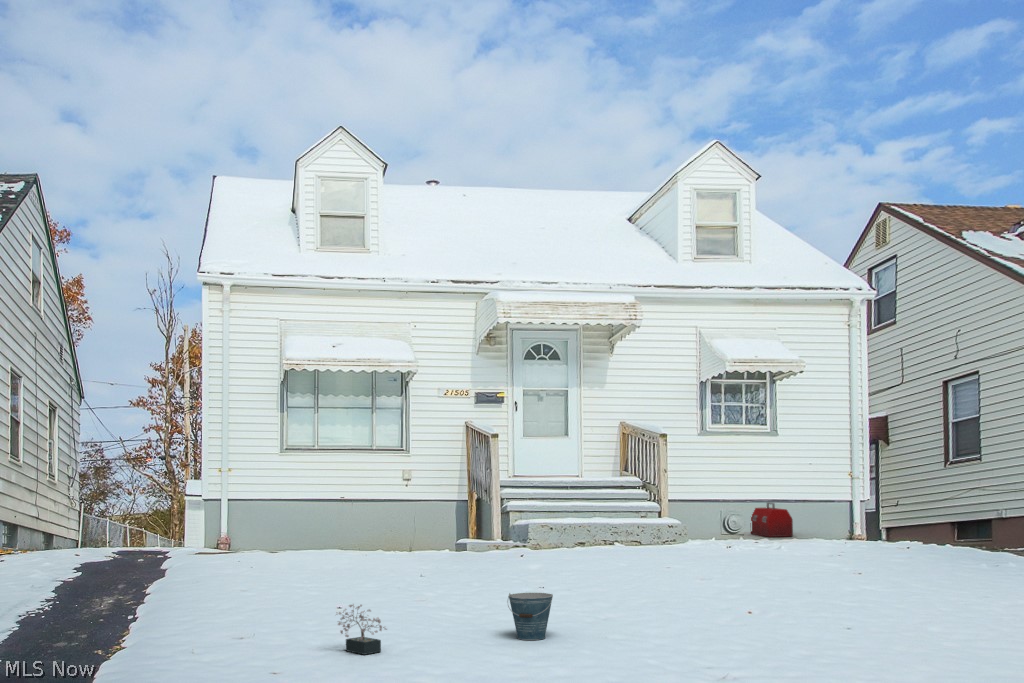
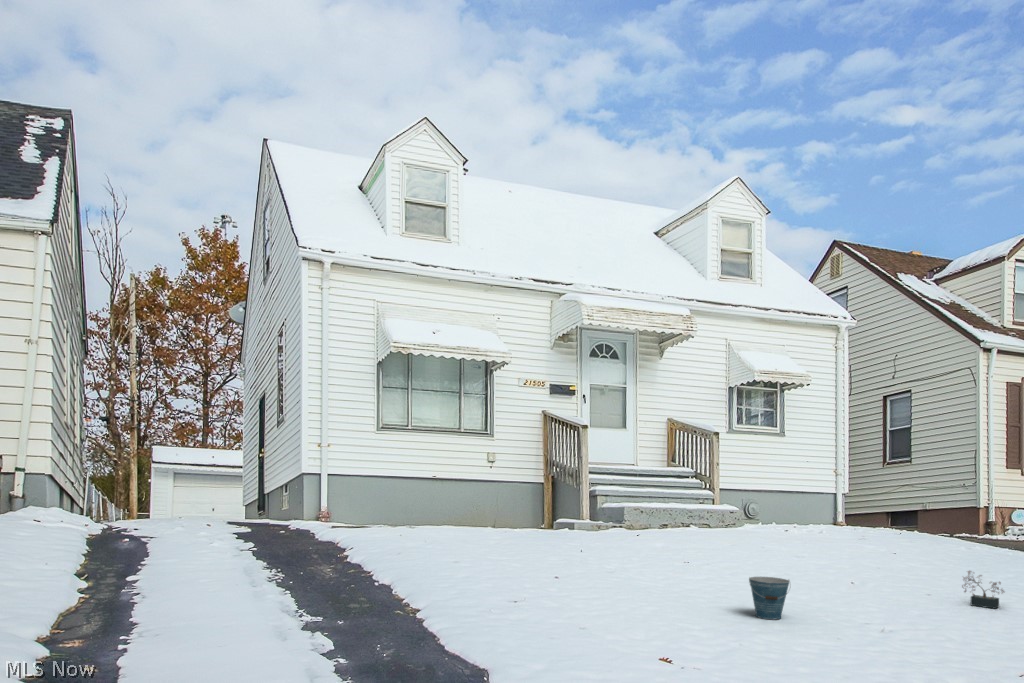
toolbox: present [751,502,793,537] -> none [764,493,804,523]
decorative plant: present [338,604,386,655] -> present [962,571,1004,609]

